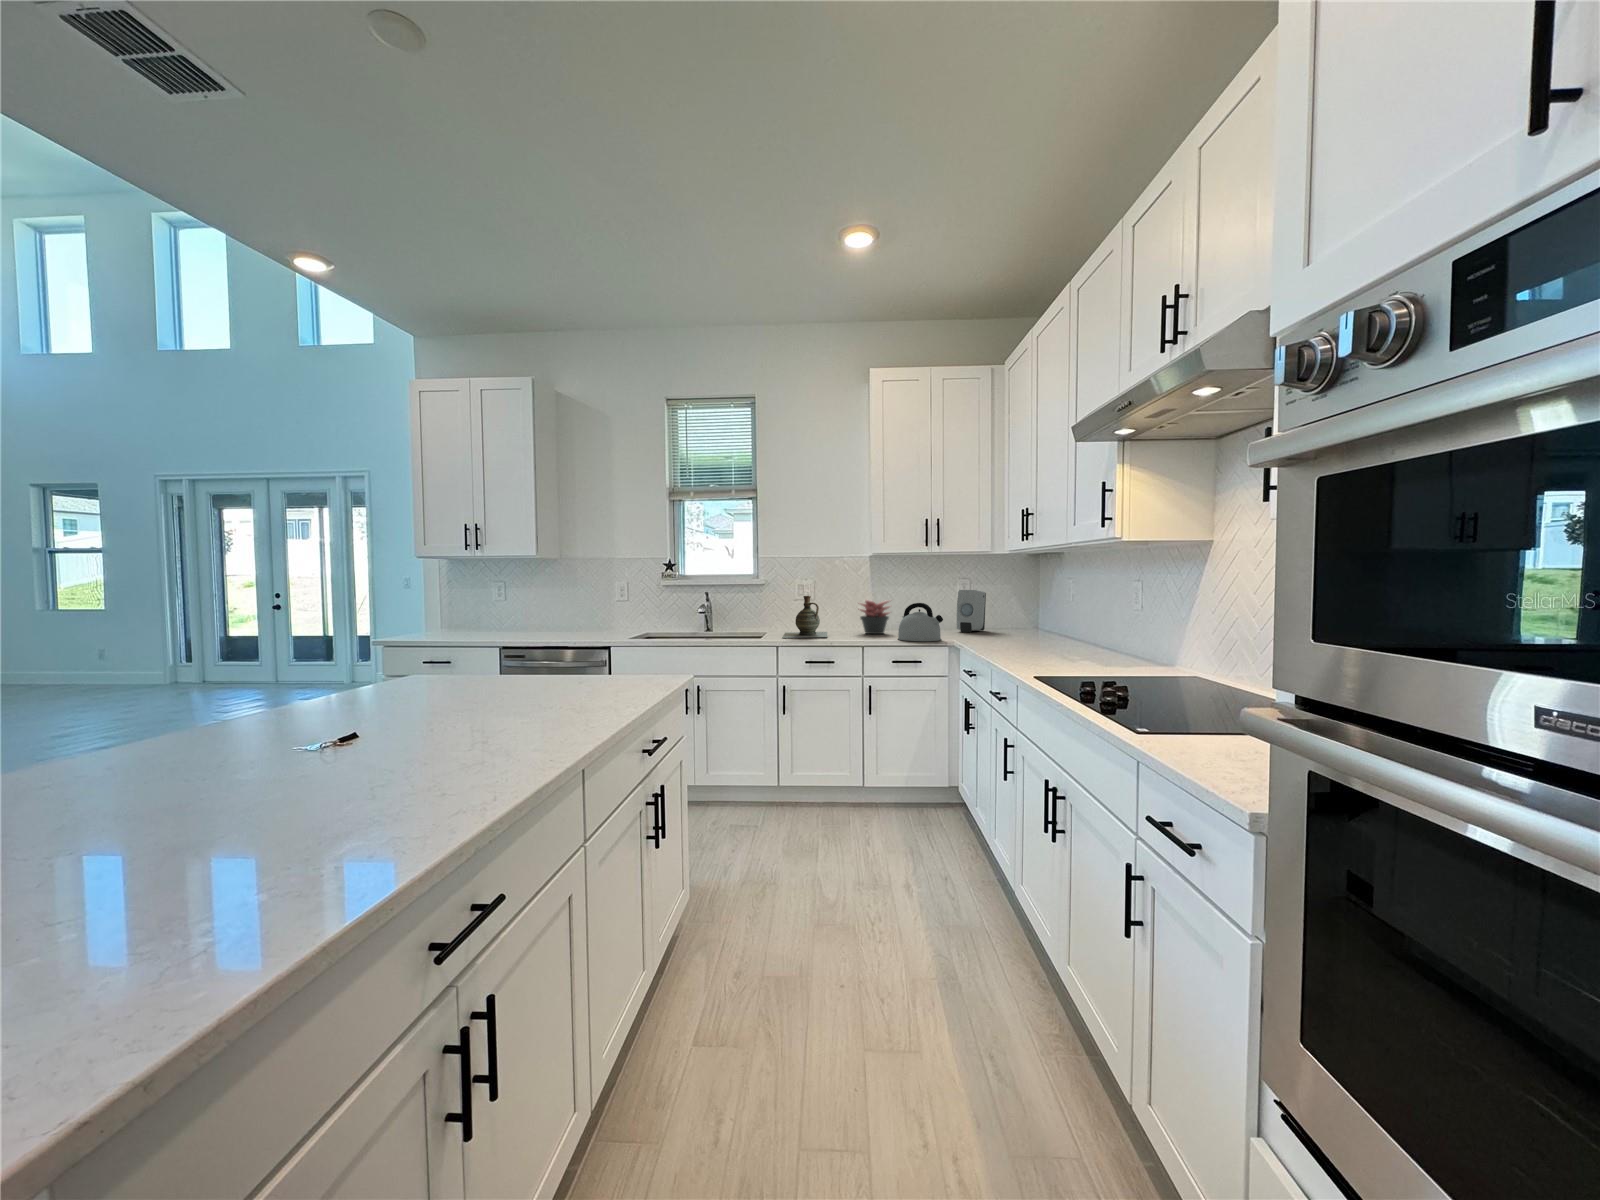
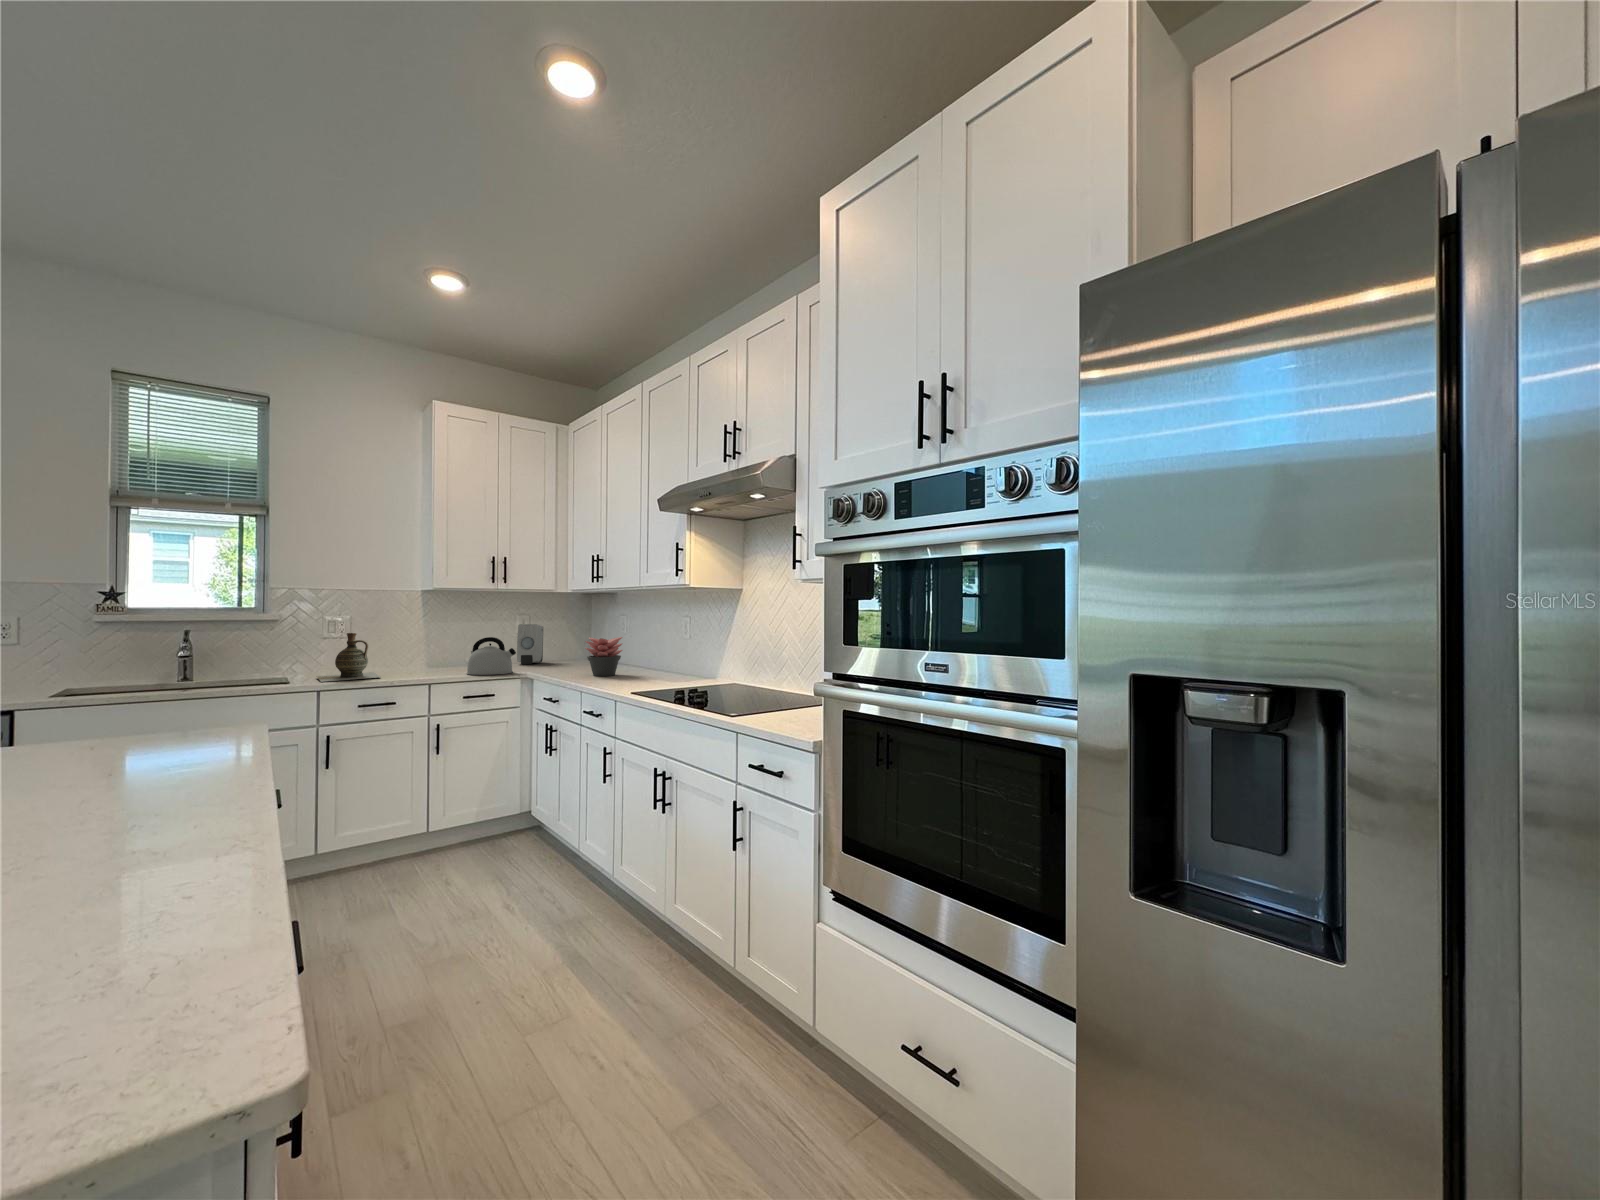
succulent plant: present [858,600,891,634] -> present [585,637,622,676]

